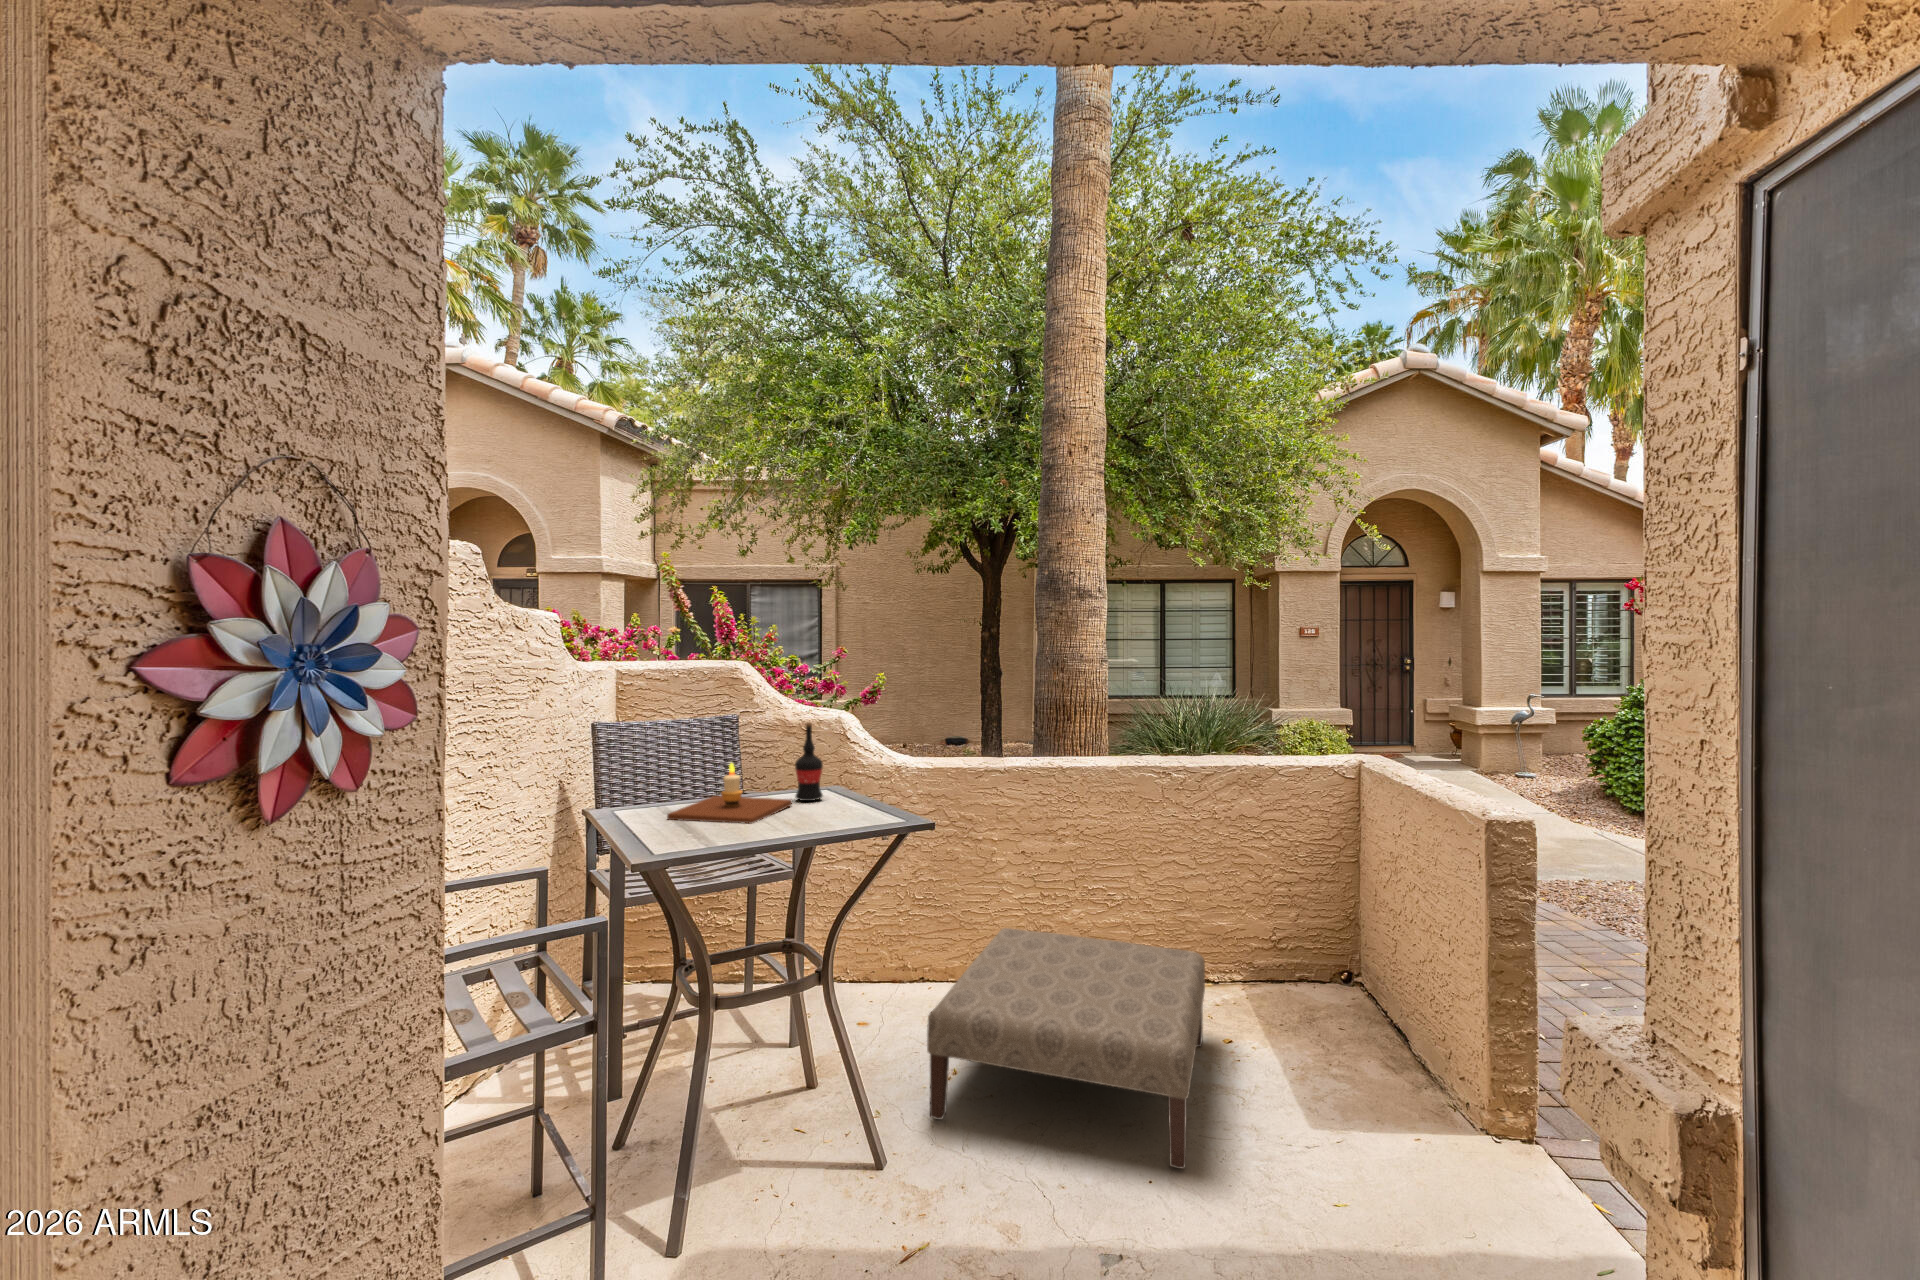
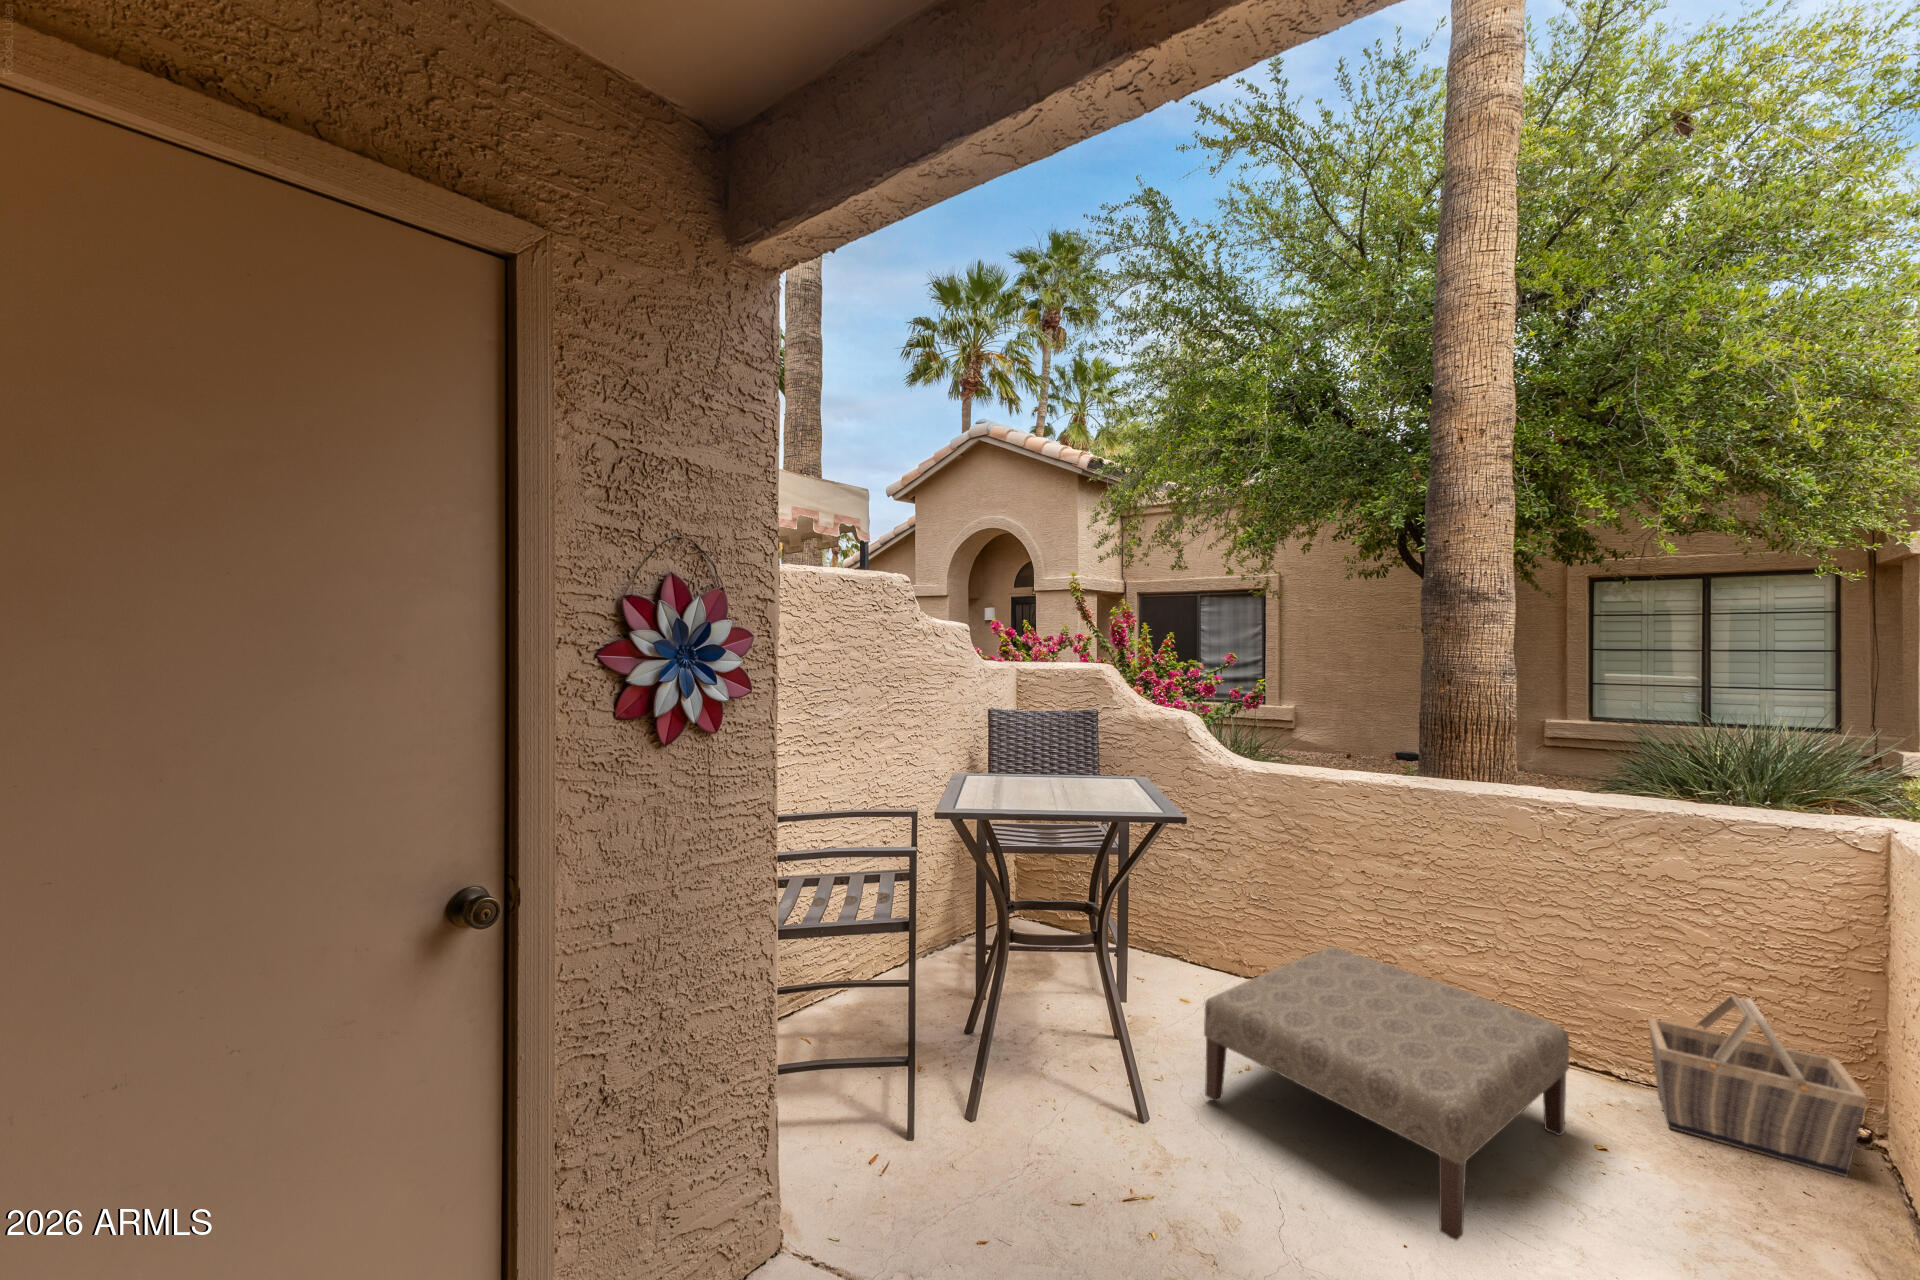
wine bottle: present [795,723,823,801] -> none [1114,722,1138,791]
candle: present [667,763,792,824] -> none [1002,749,1106,802]
basket: none [1232,897,1367,1015] -> present [1648,995,1867,1177]

